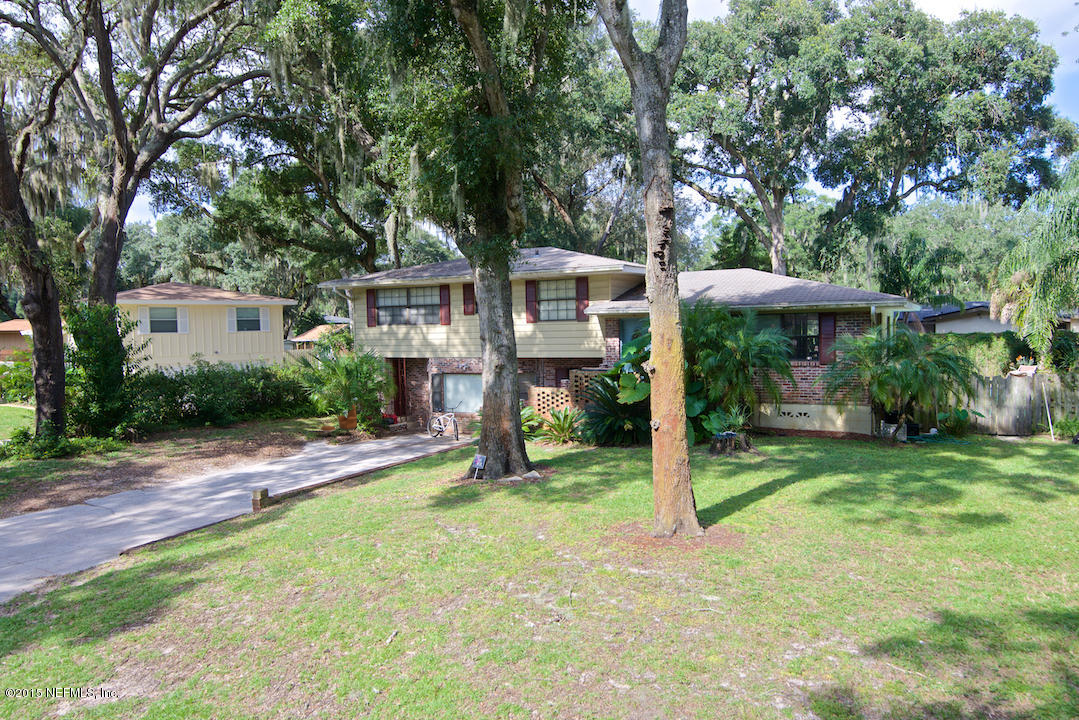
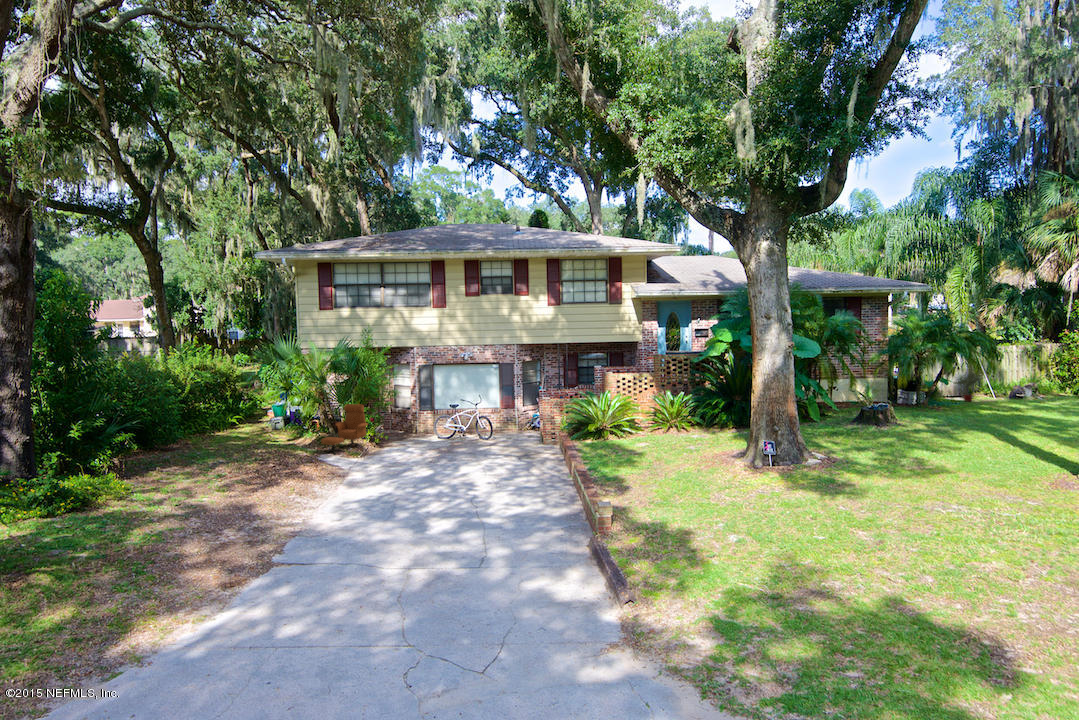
potted tree: none [976,395,1018,437] -> present [955,367,983,402]

